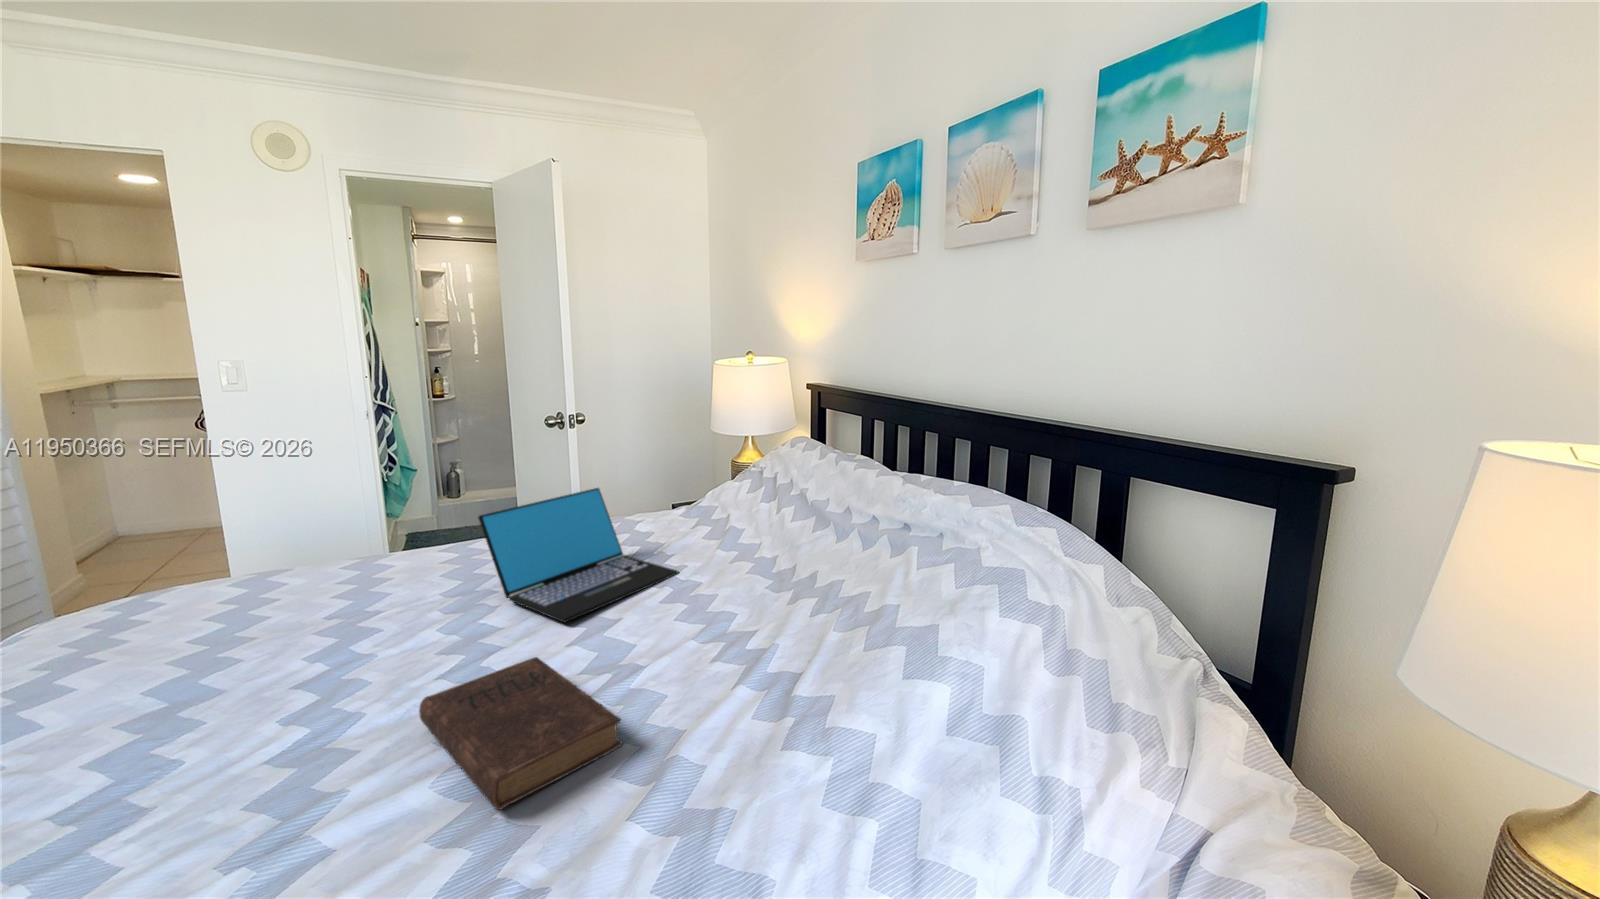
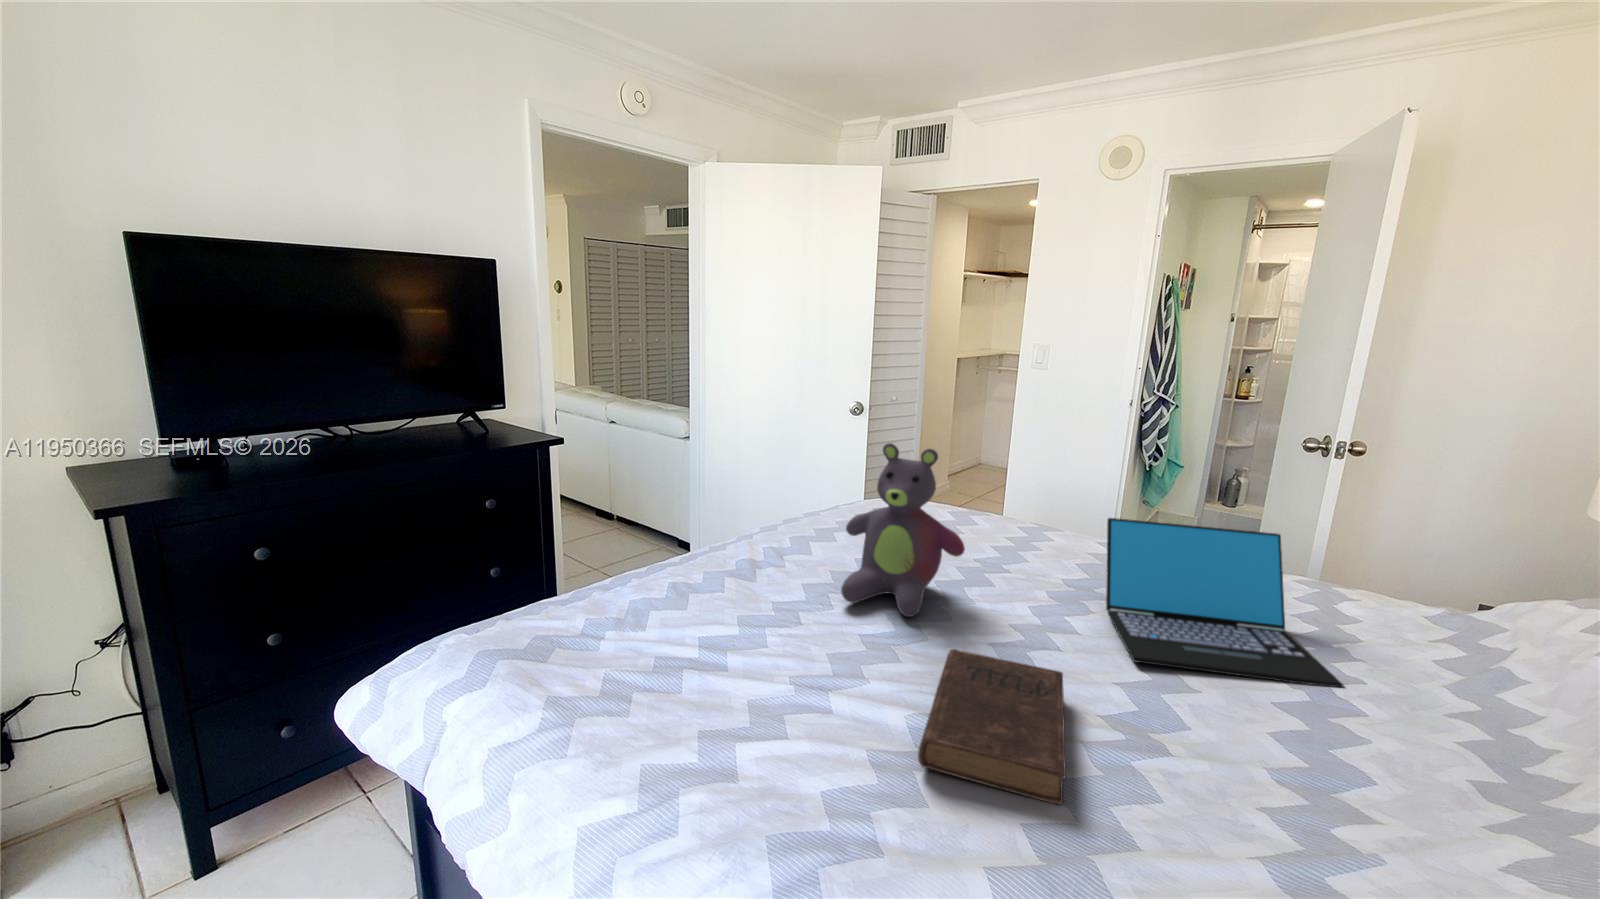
stuffed bear: none [128,498,345,742] -> present [841,443,965,617]

